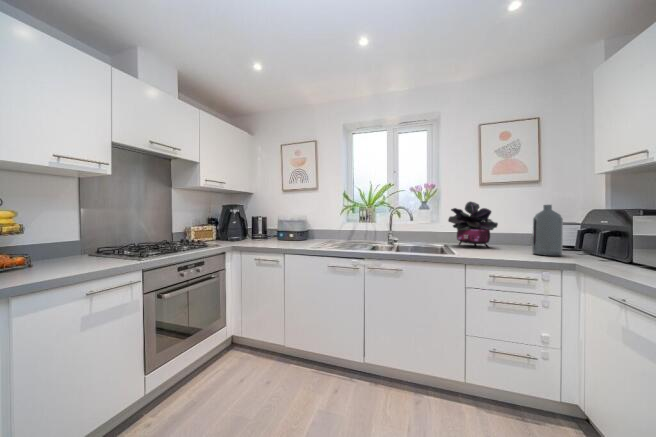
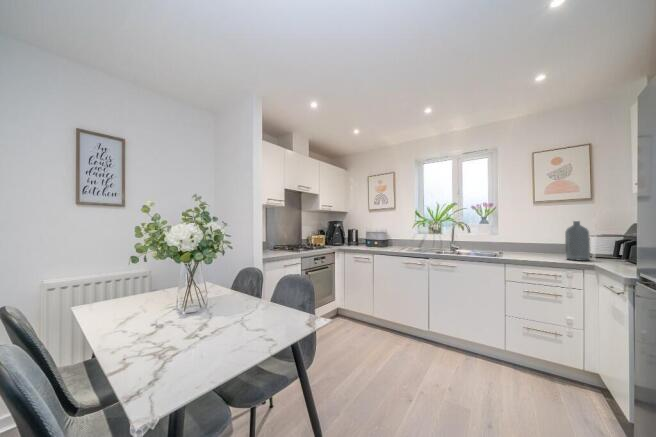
potted plant: present [448,202,498,248] -> none [501,217,543,255]

